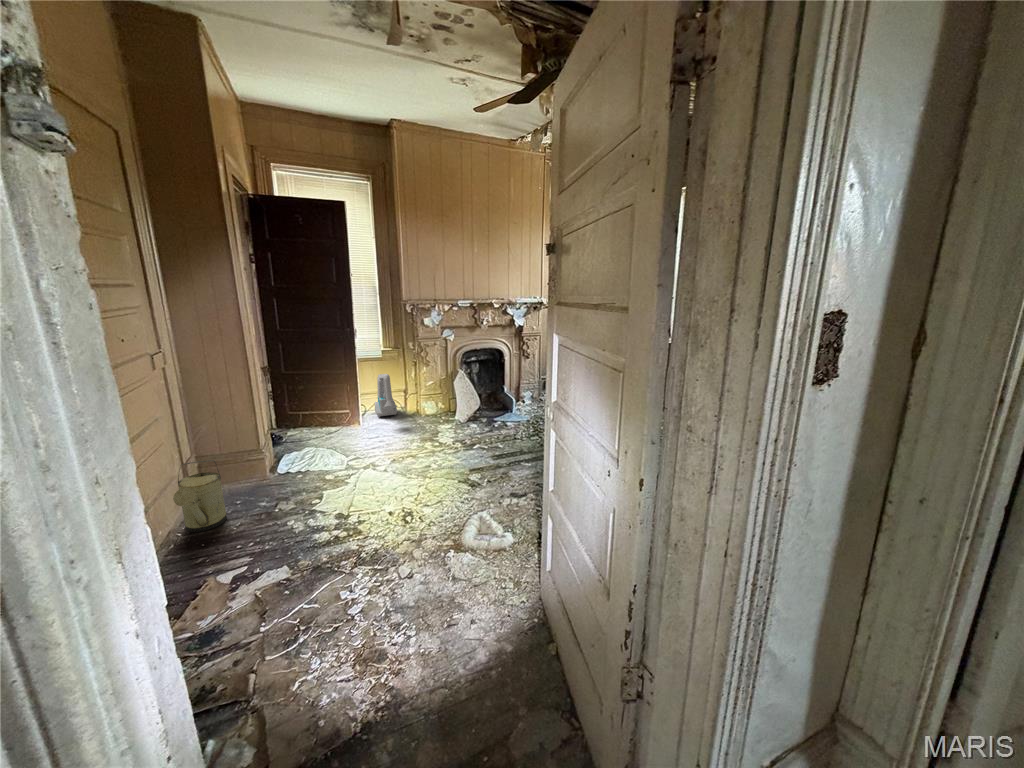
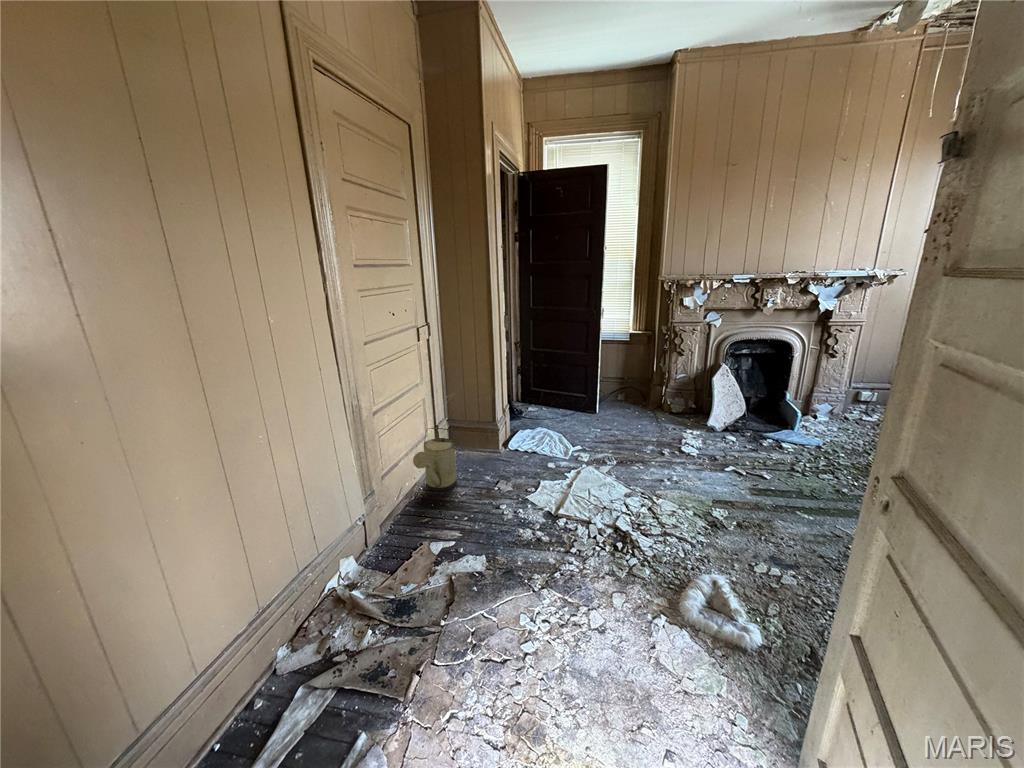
vacuum cleaner: present [375,374,397,417] -> none [615,359,638,407]

